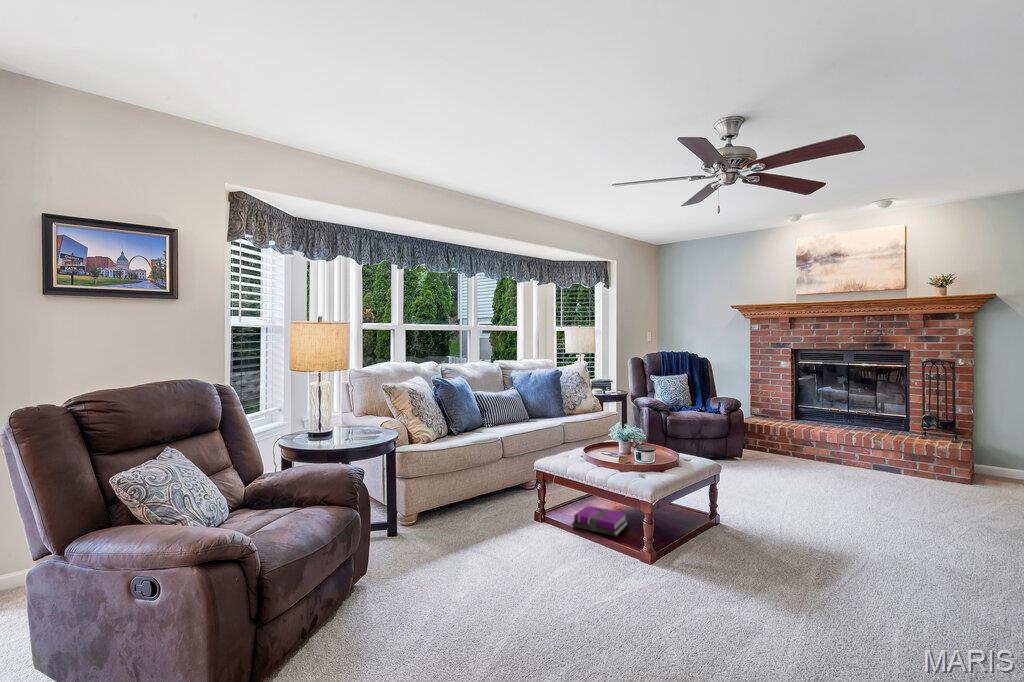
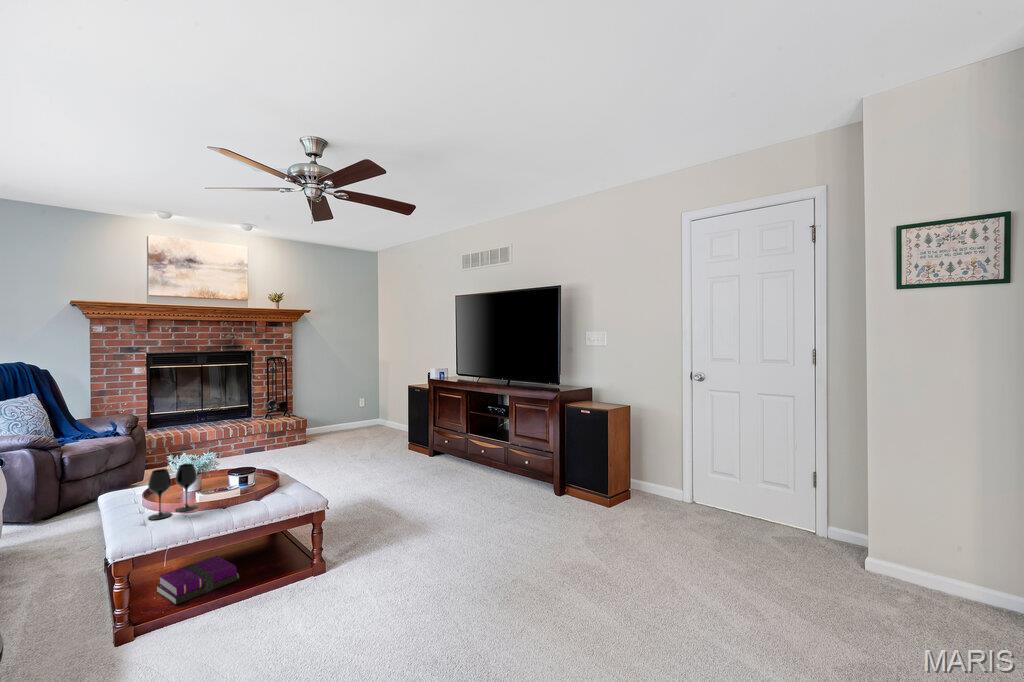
wine glass: none [581,428,614,466] -> present [148,463,197,520]

